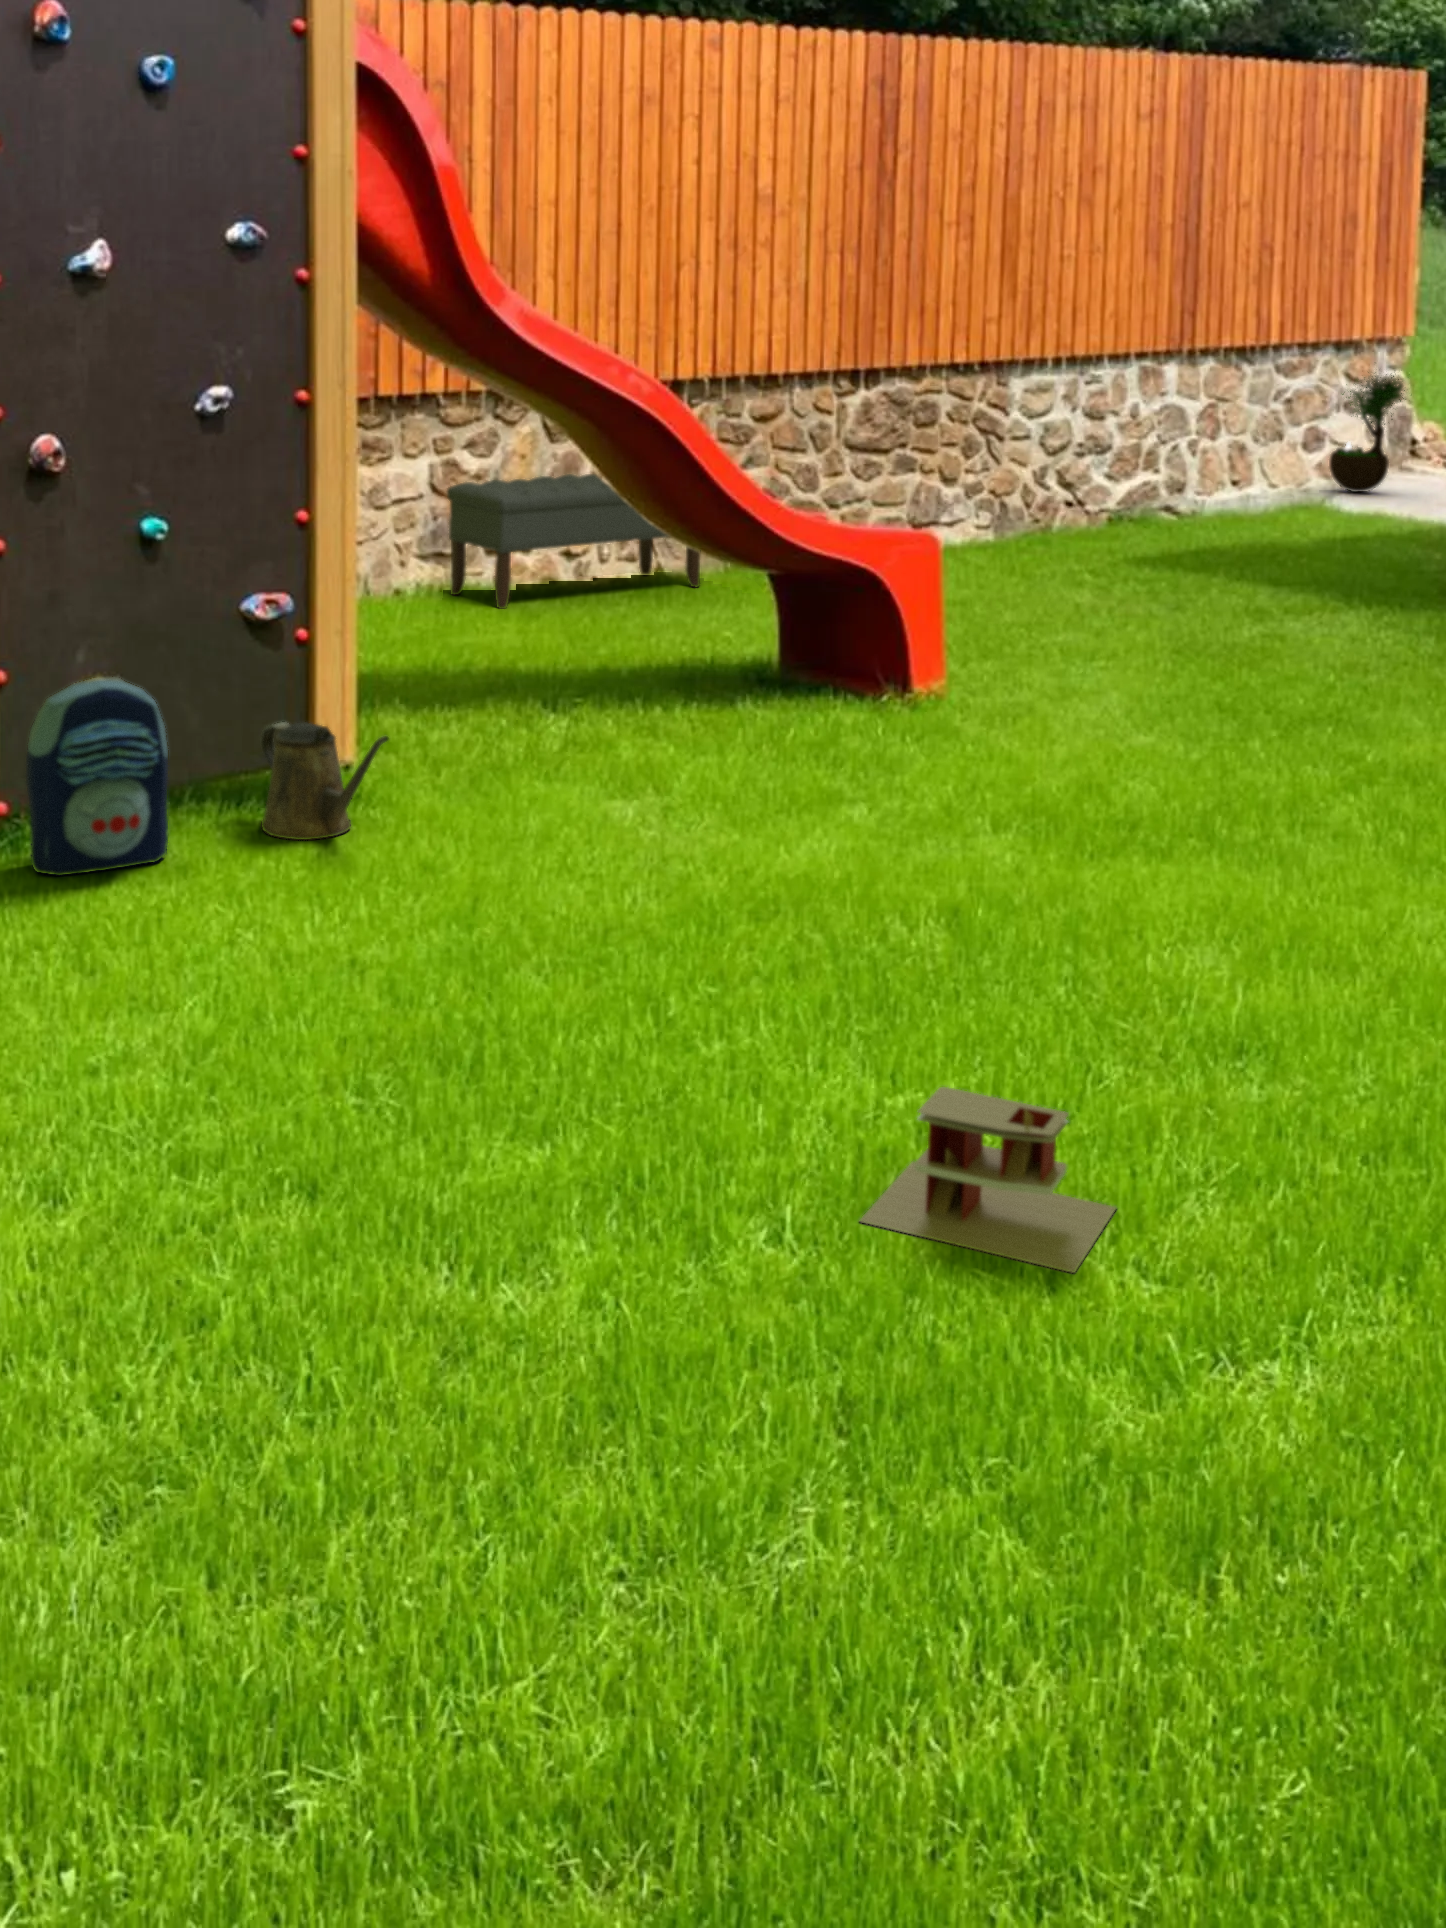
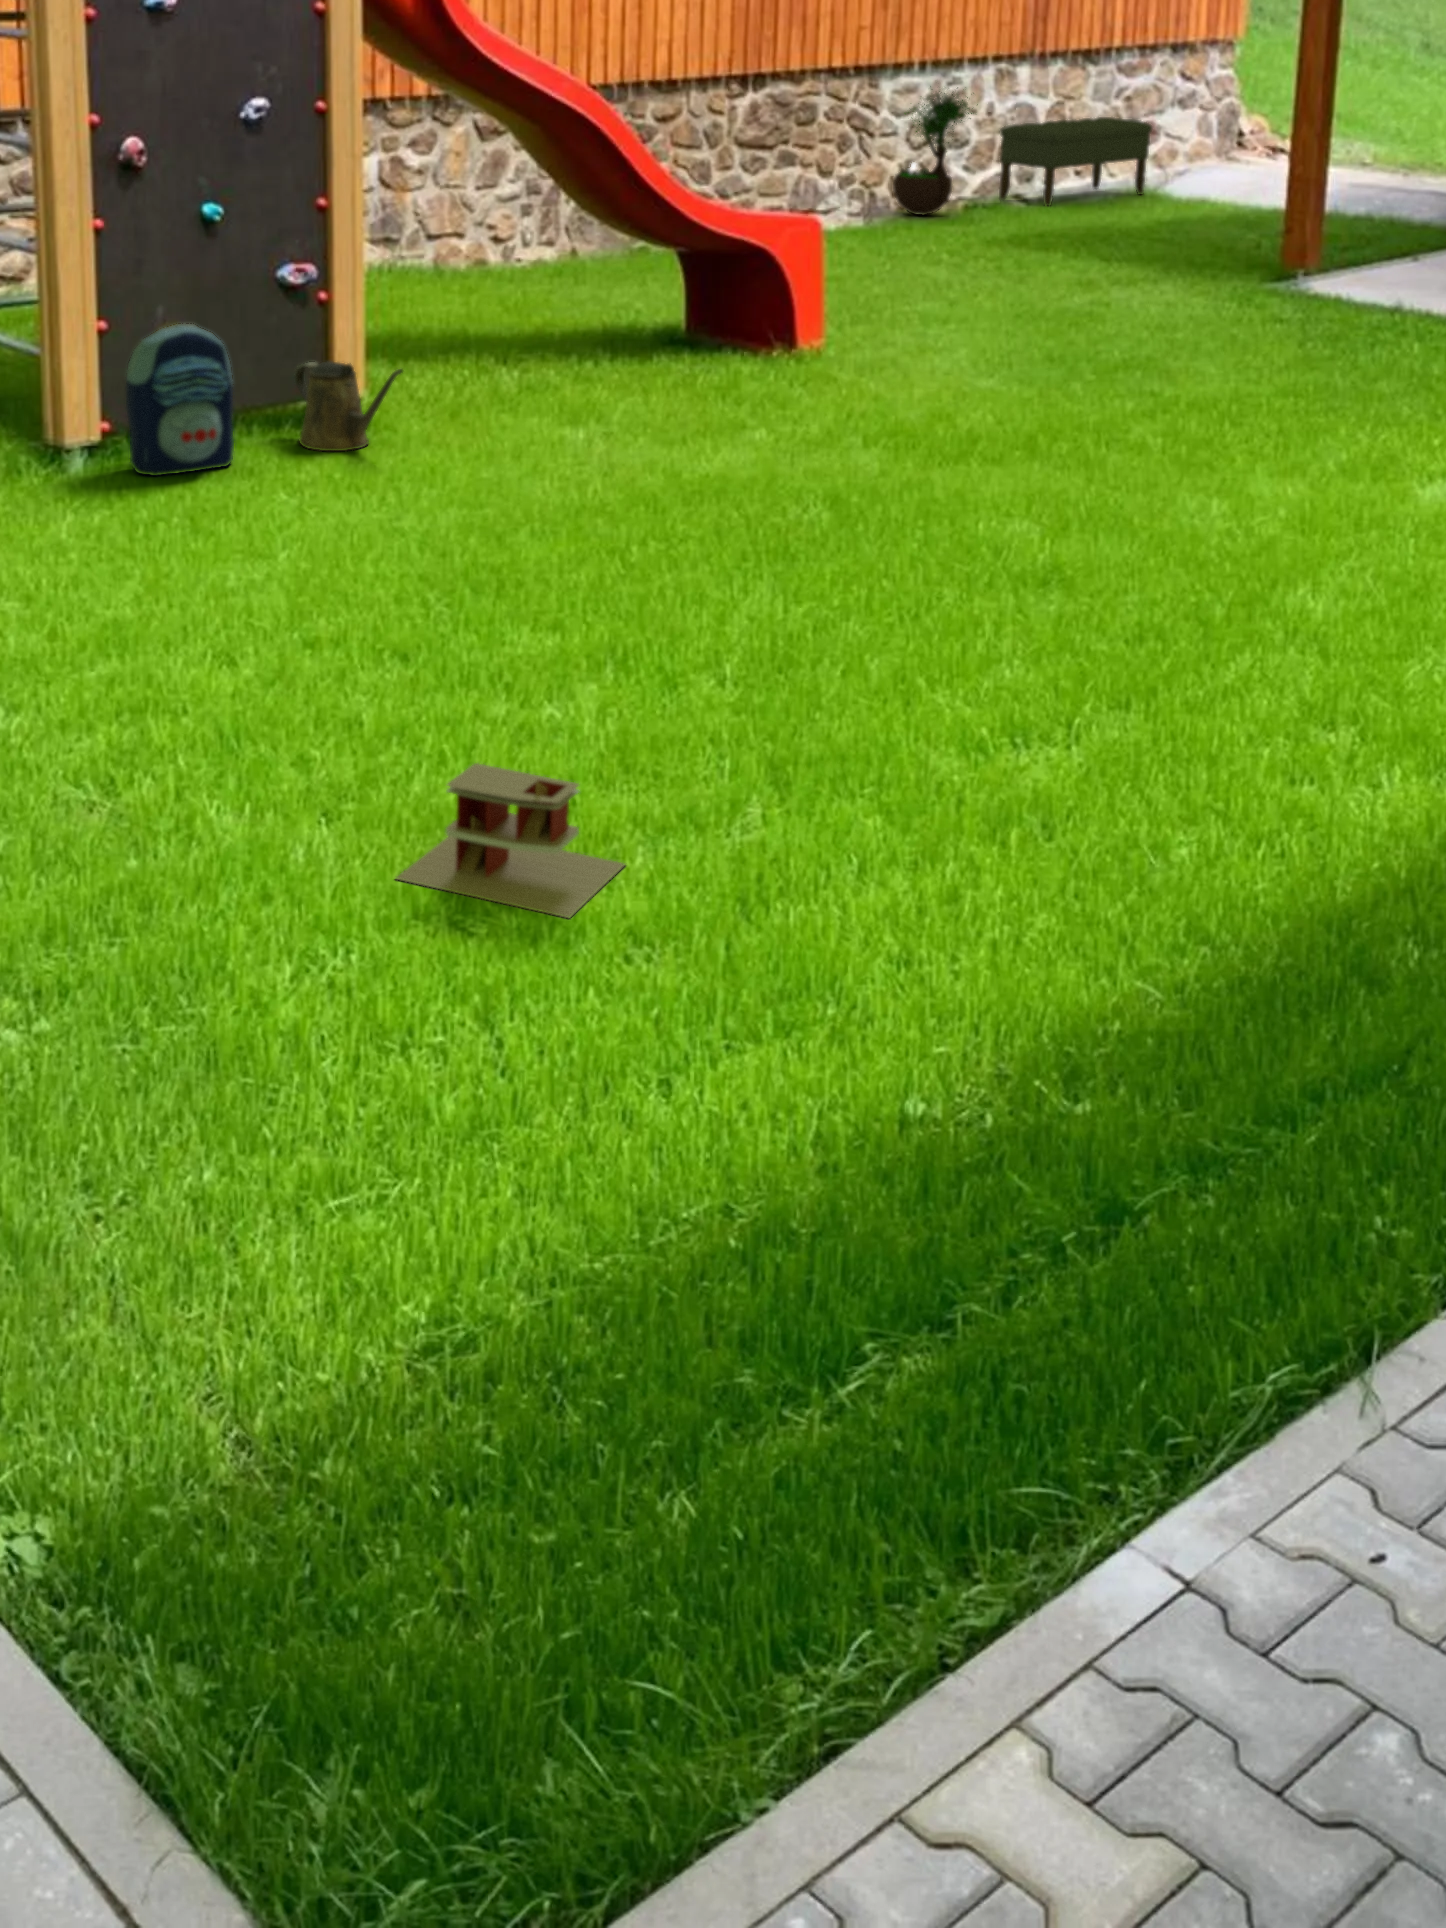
potted tree: present [1329,372,1405,492] -> present [893,86,978,215]
bench: present [447,474,701,609] -> present [999,117,1152,206]
toy house: present [860,1087,1116,1273] -> present [397,764,625,918]

